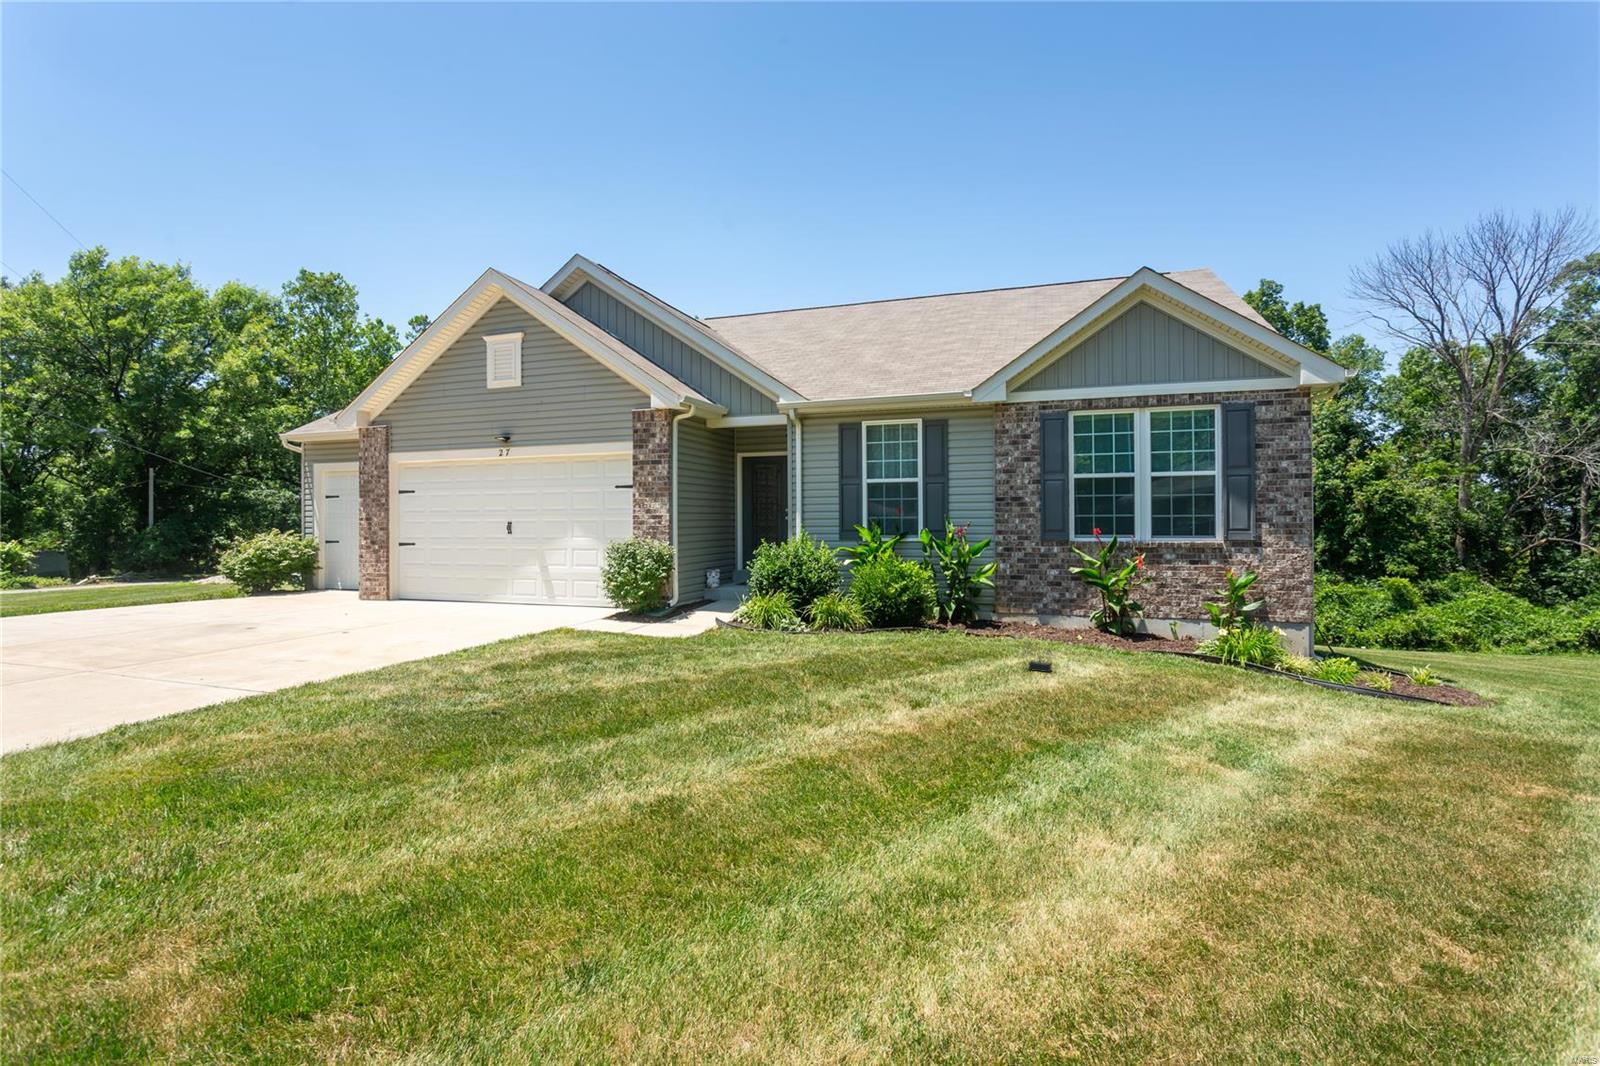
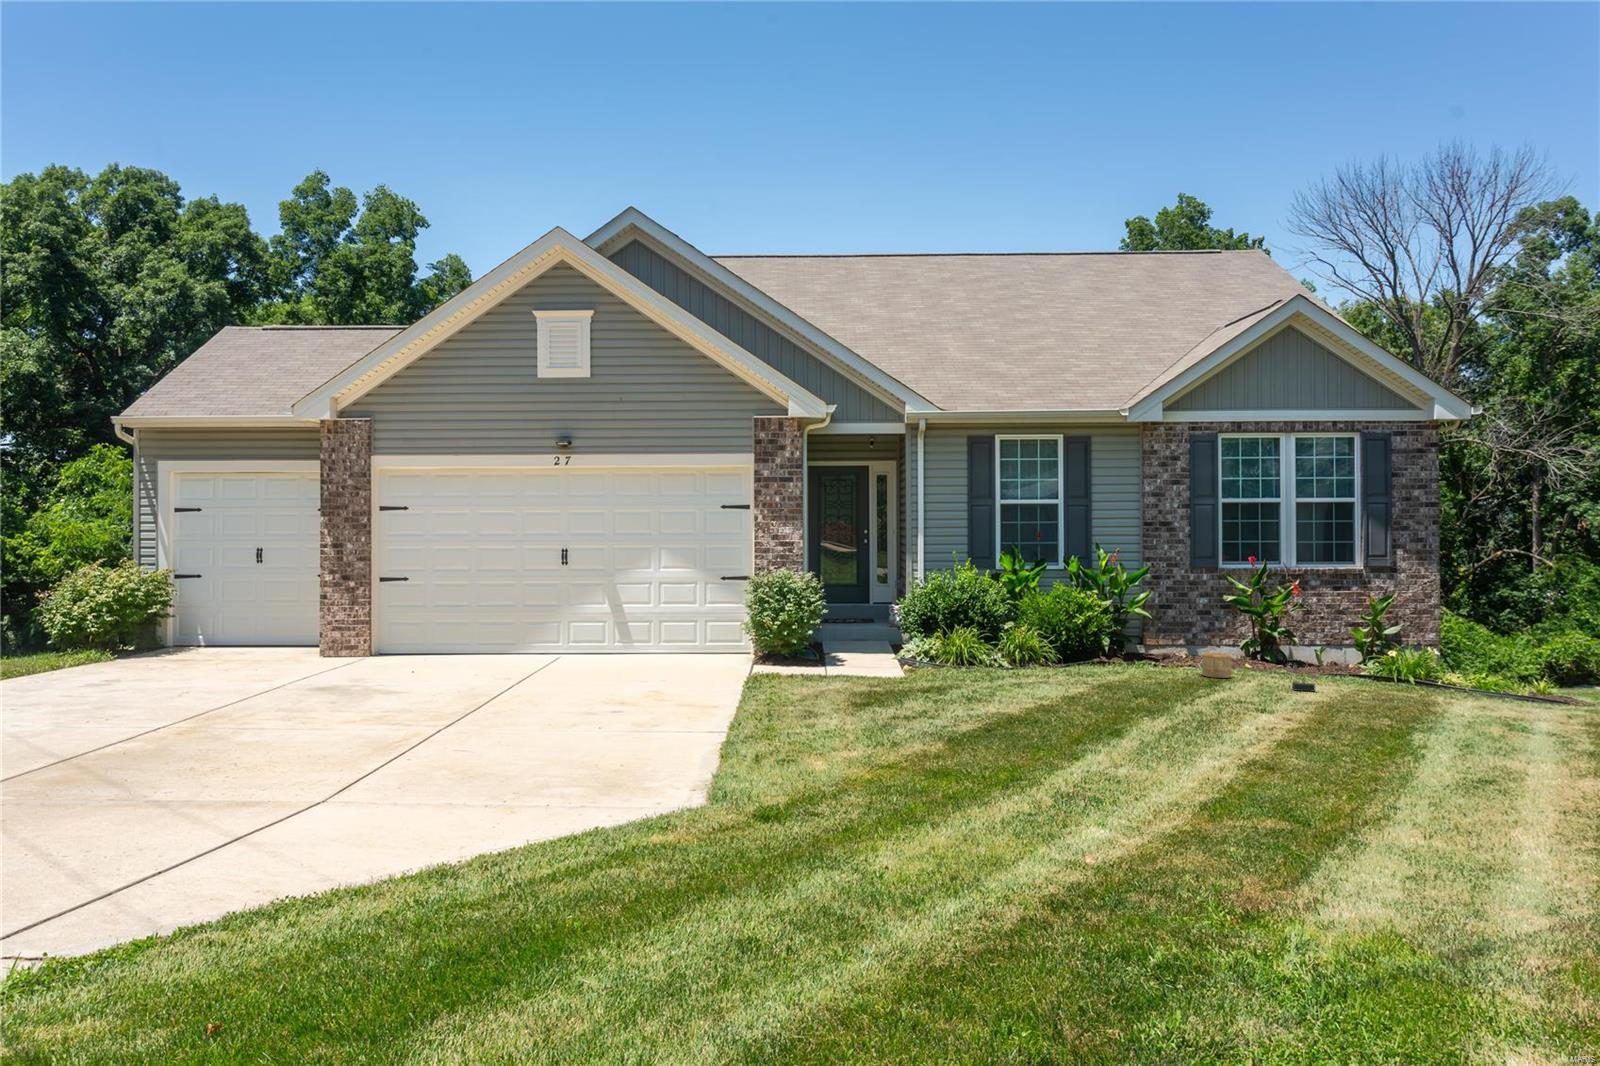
wooden bucket: none [970,625,1001,652] -> present [1202,652,1232,678]

